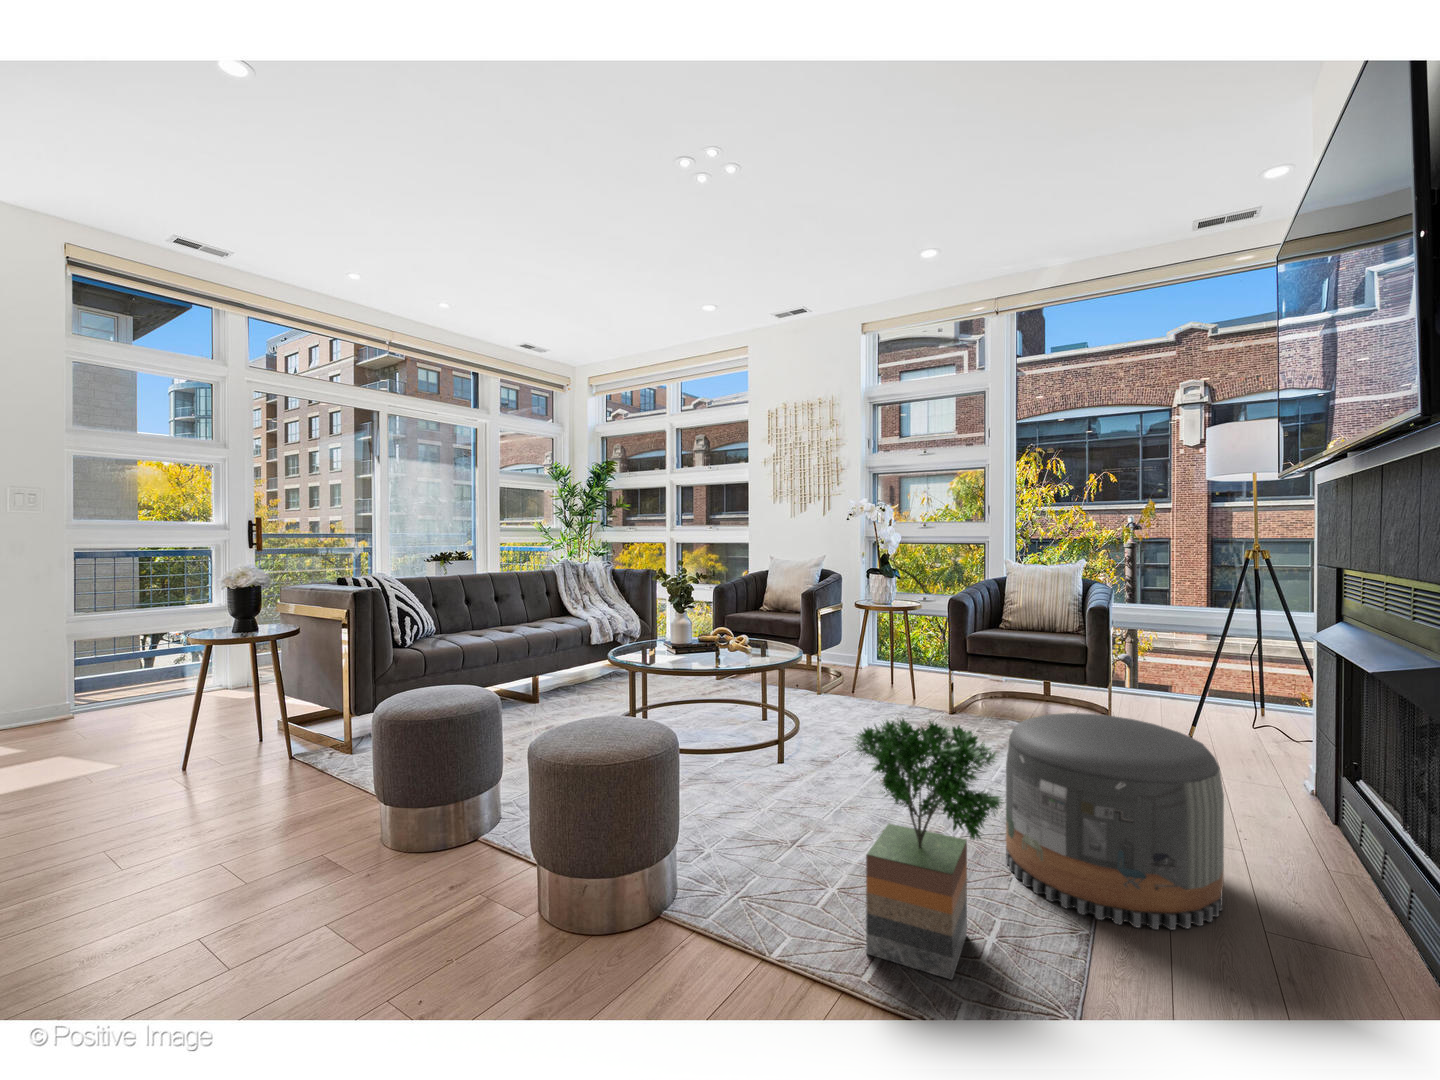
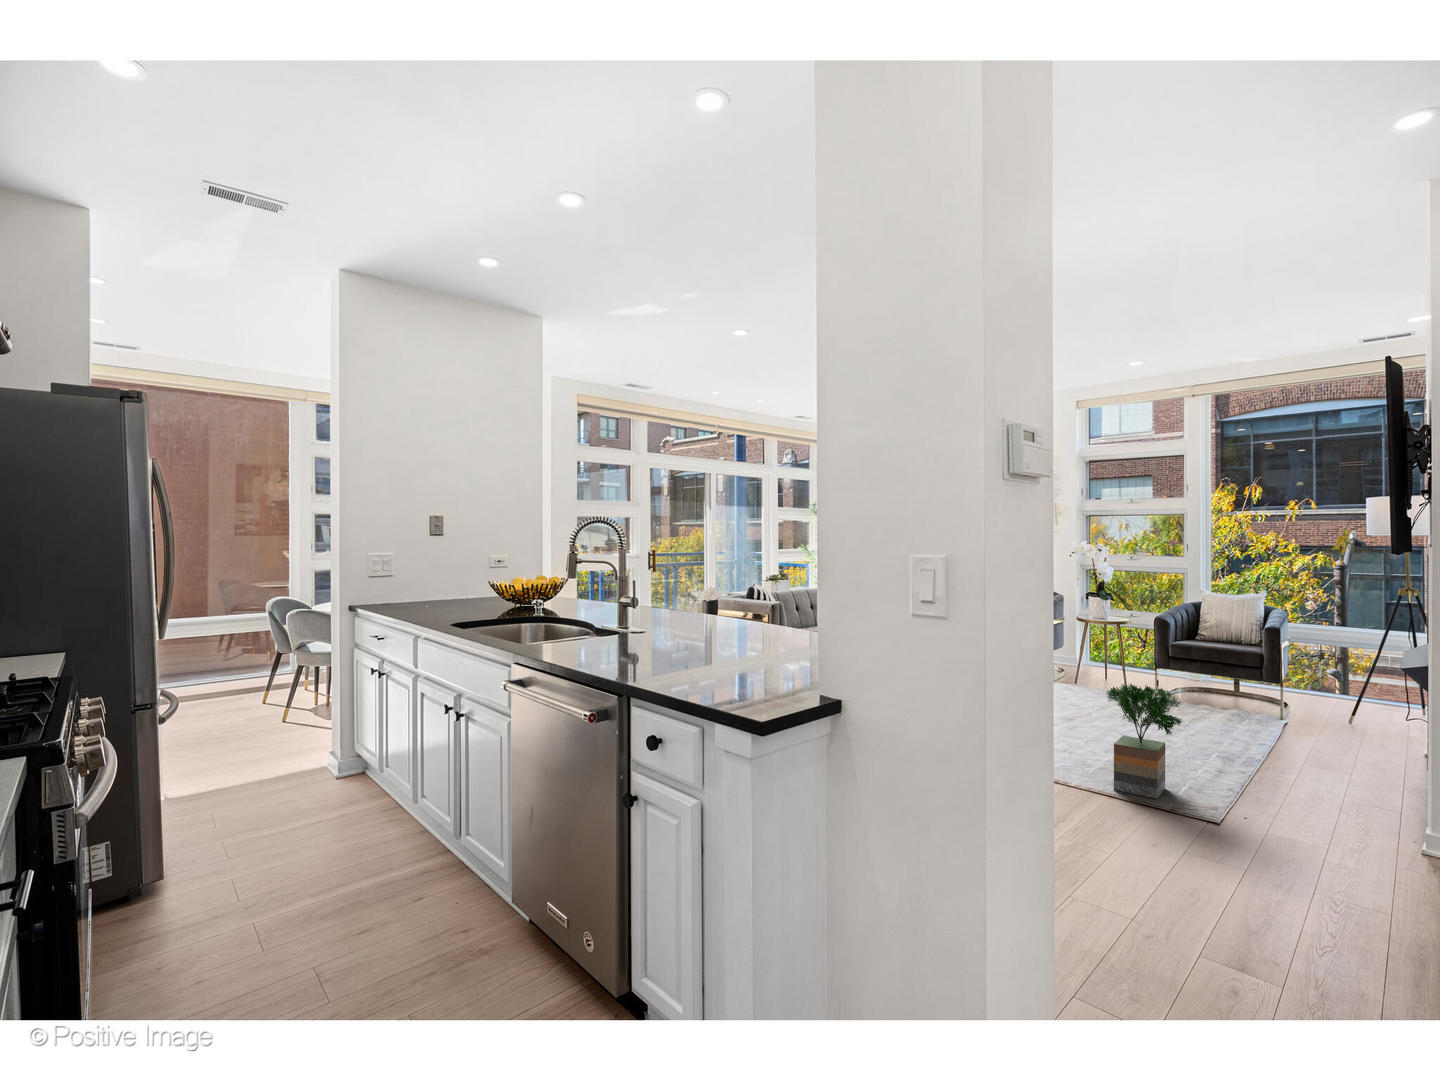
pouf: present [1006,713,1224,930] -> none [1190,690,1315,795]

